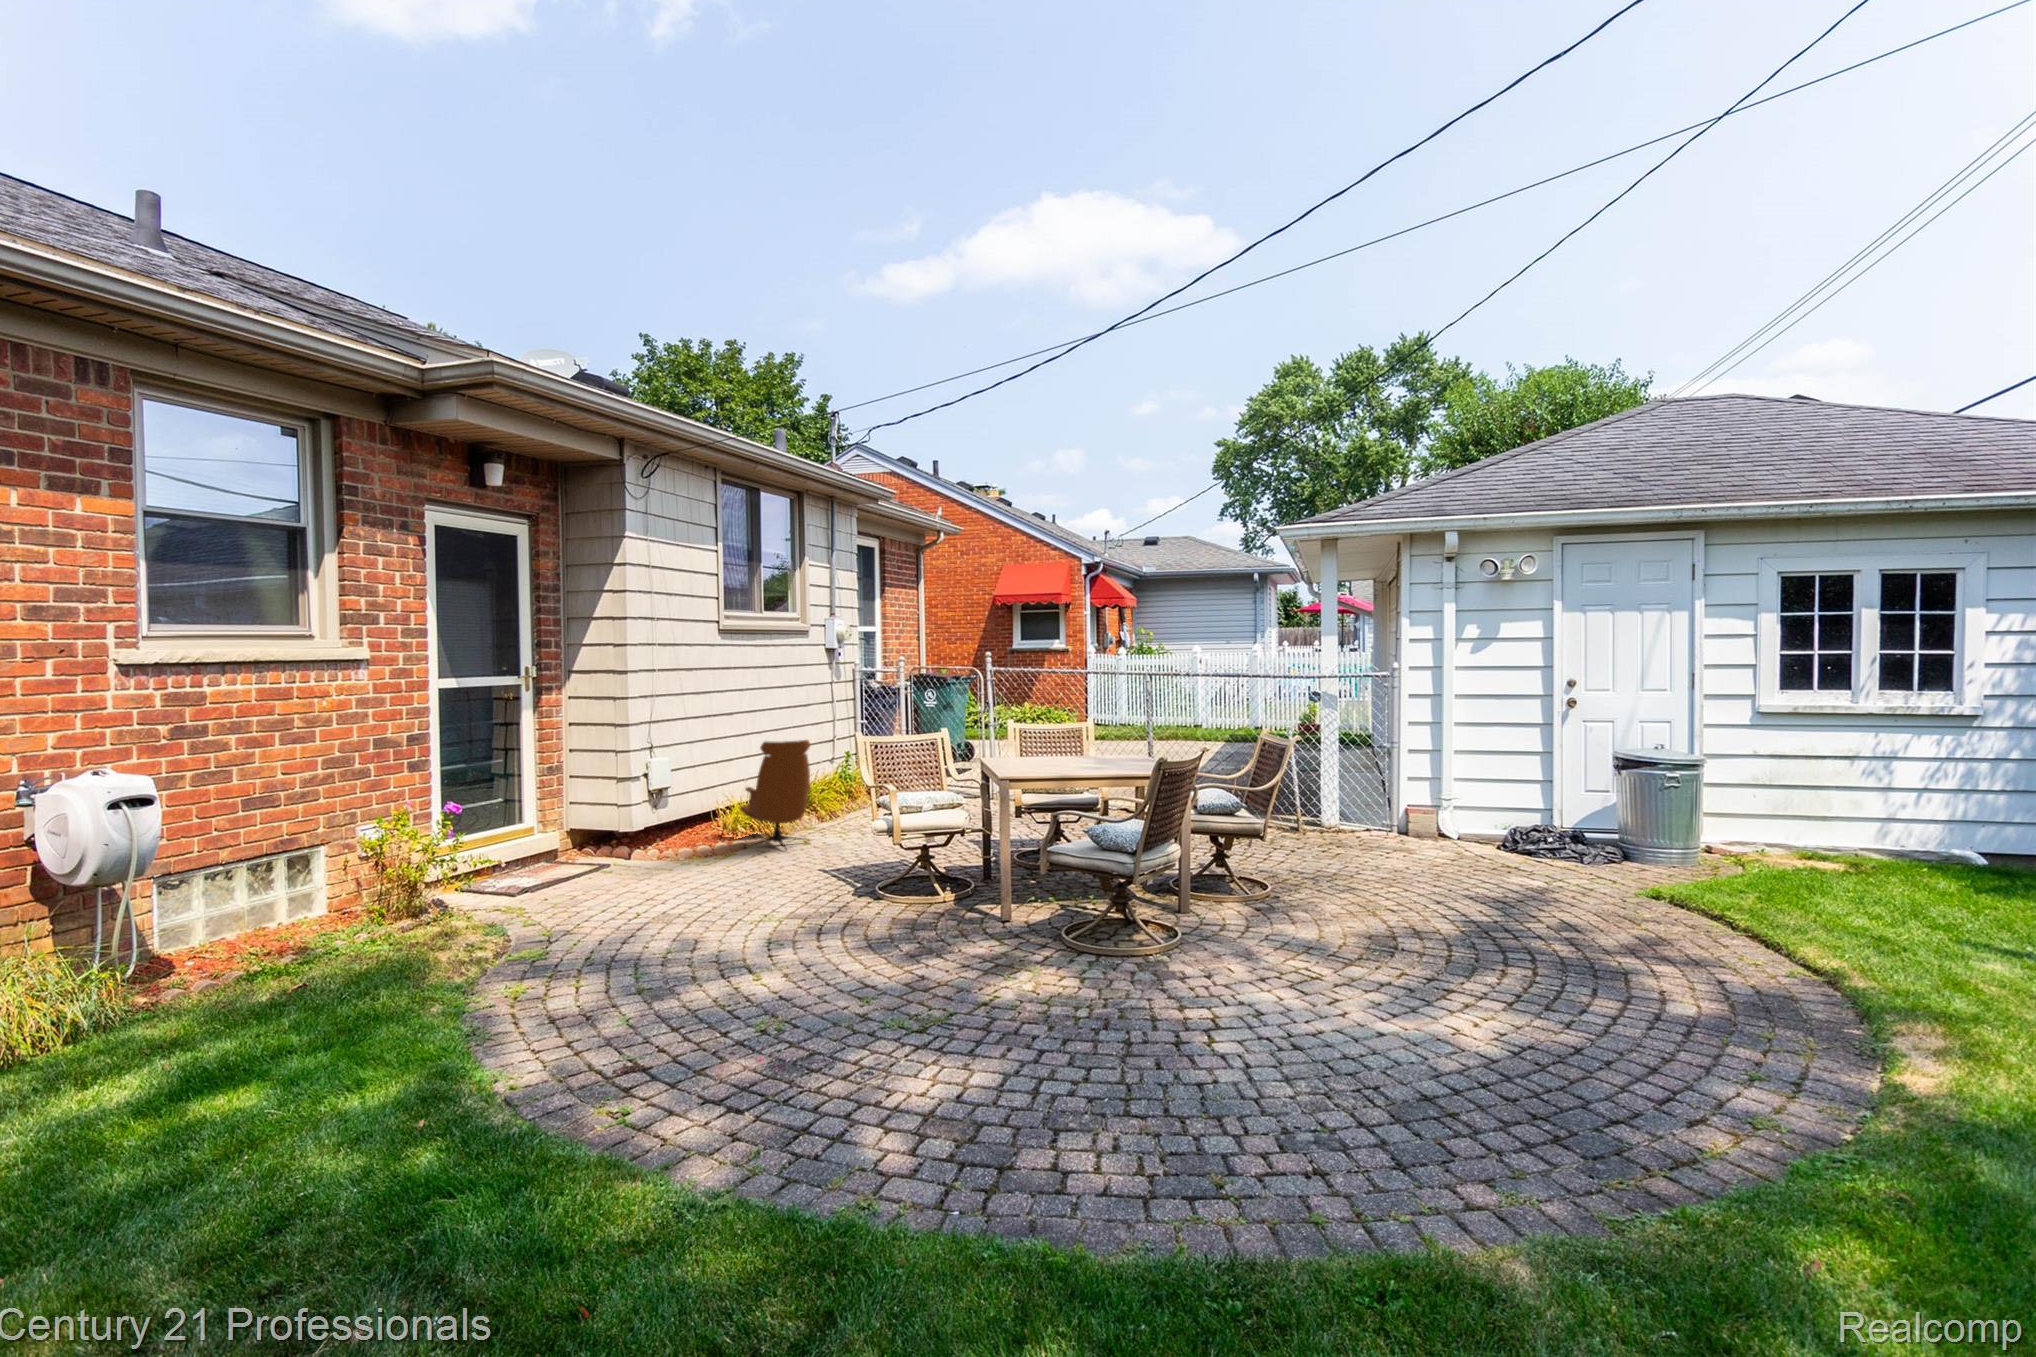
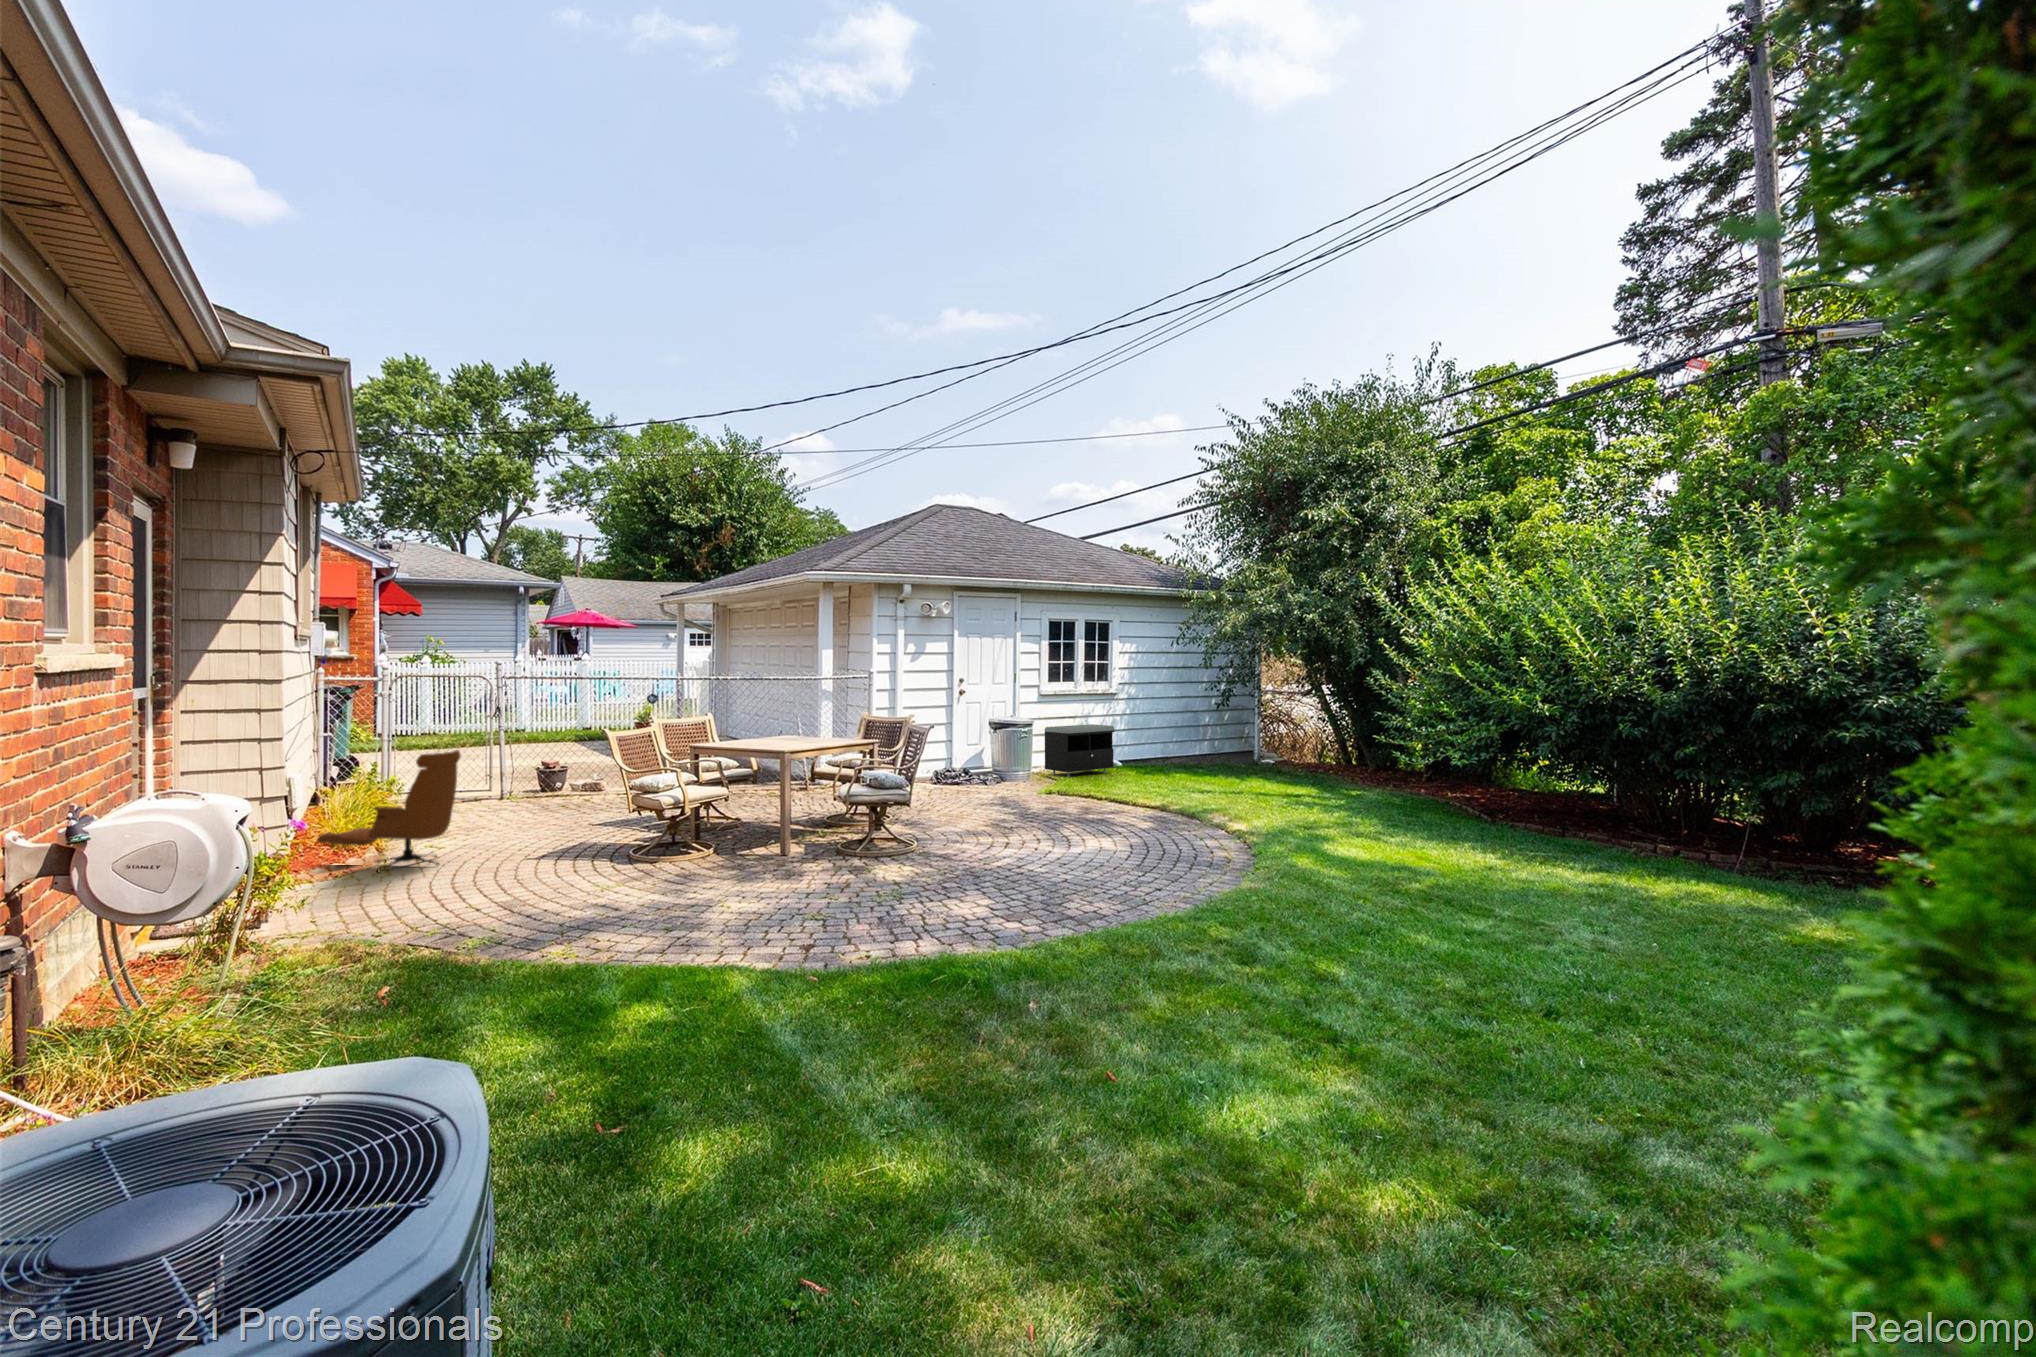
storage bench: none [1761,770,1943,872] -> present [1045,724,1115,777]

